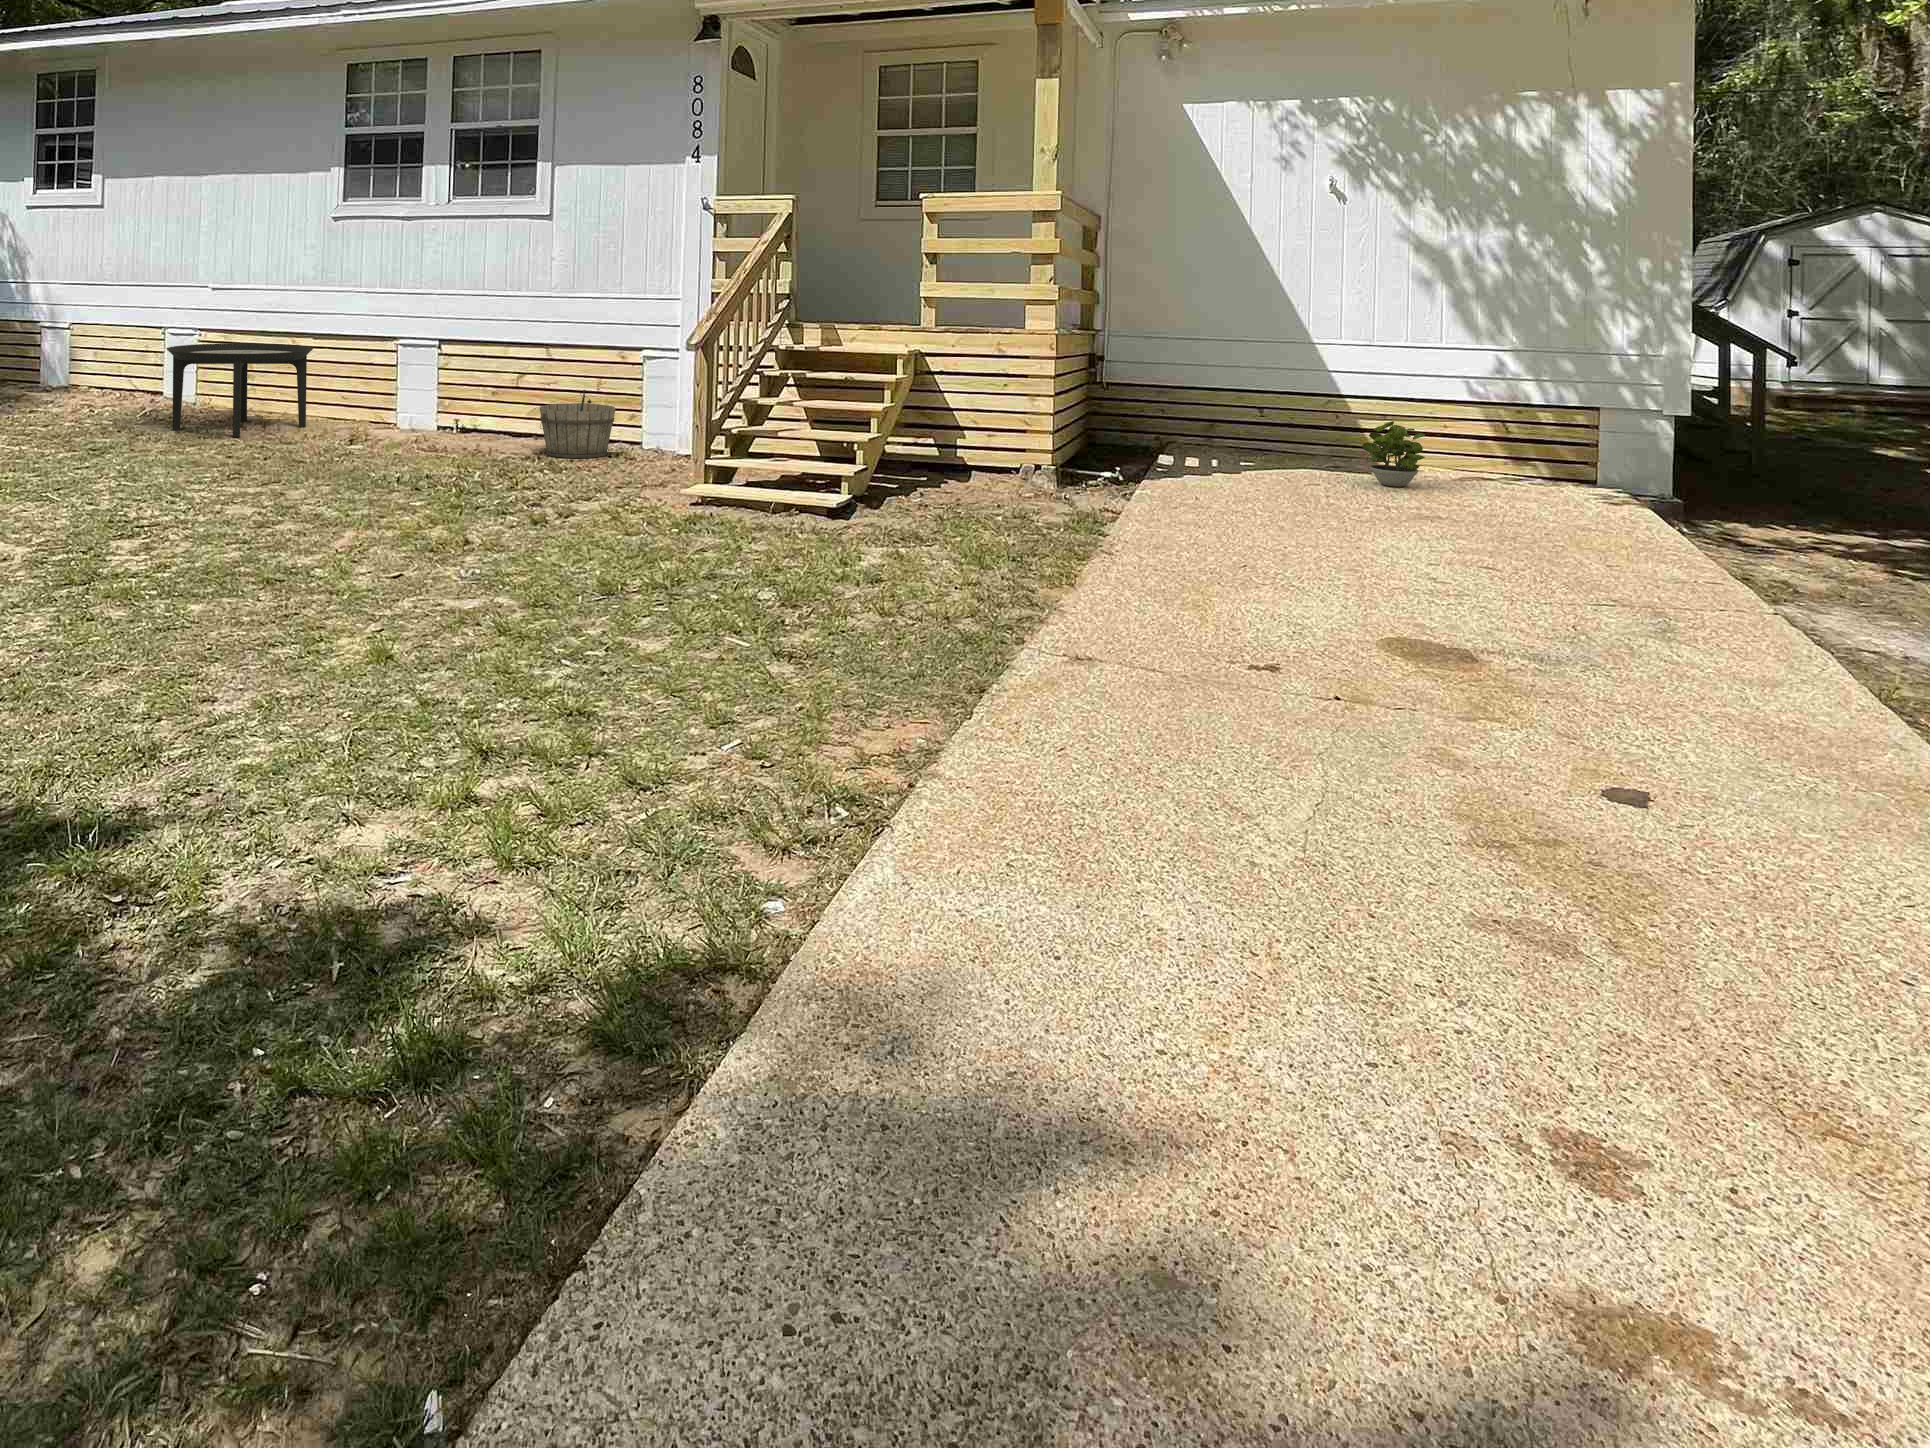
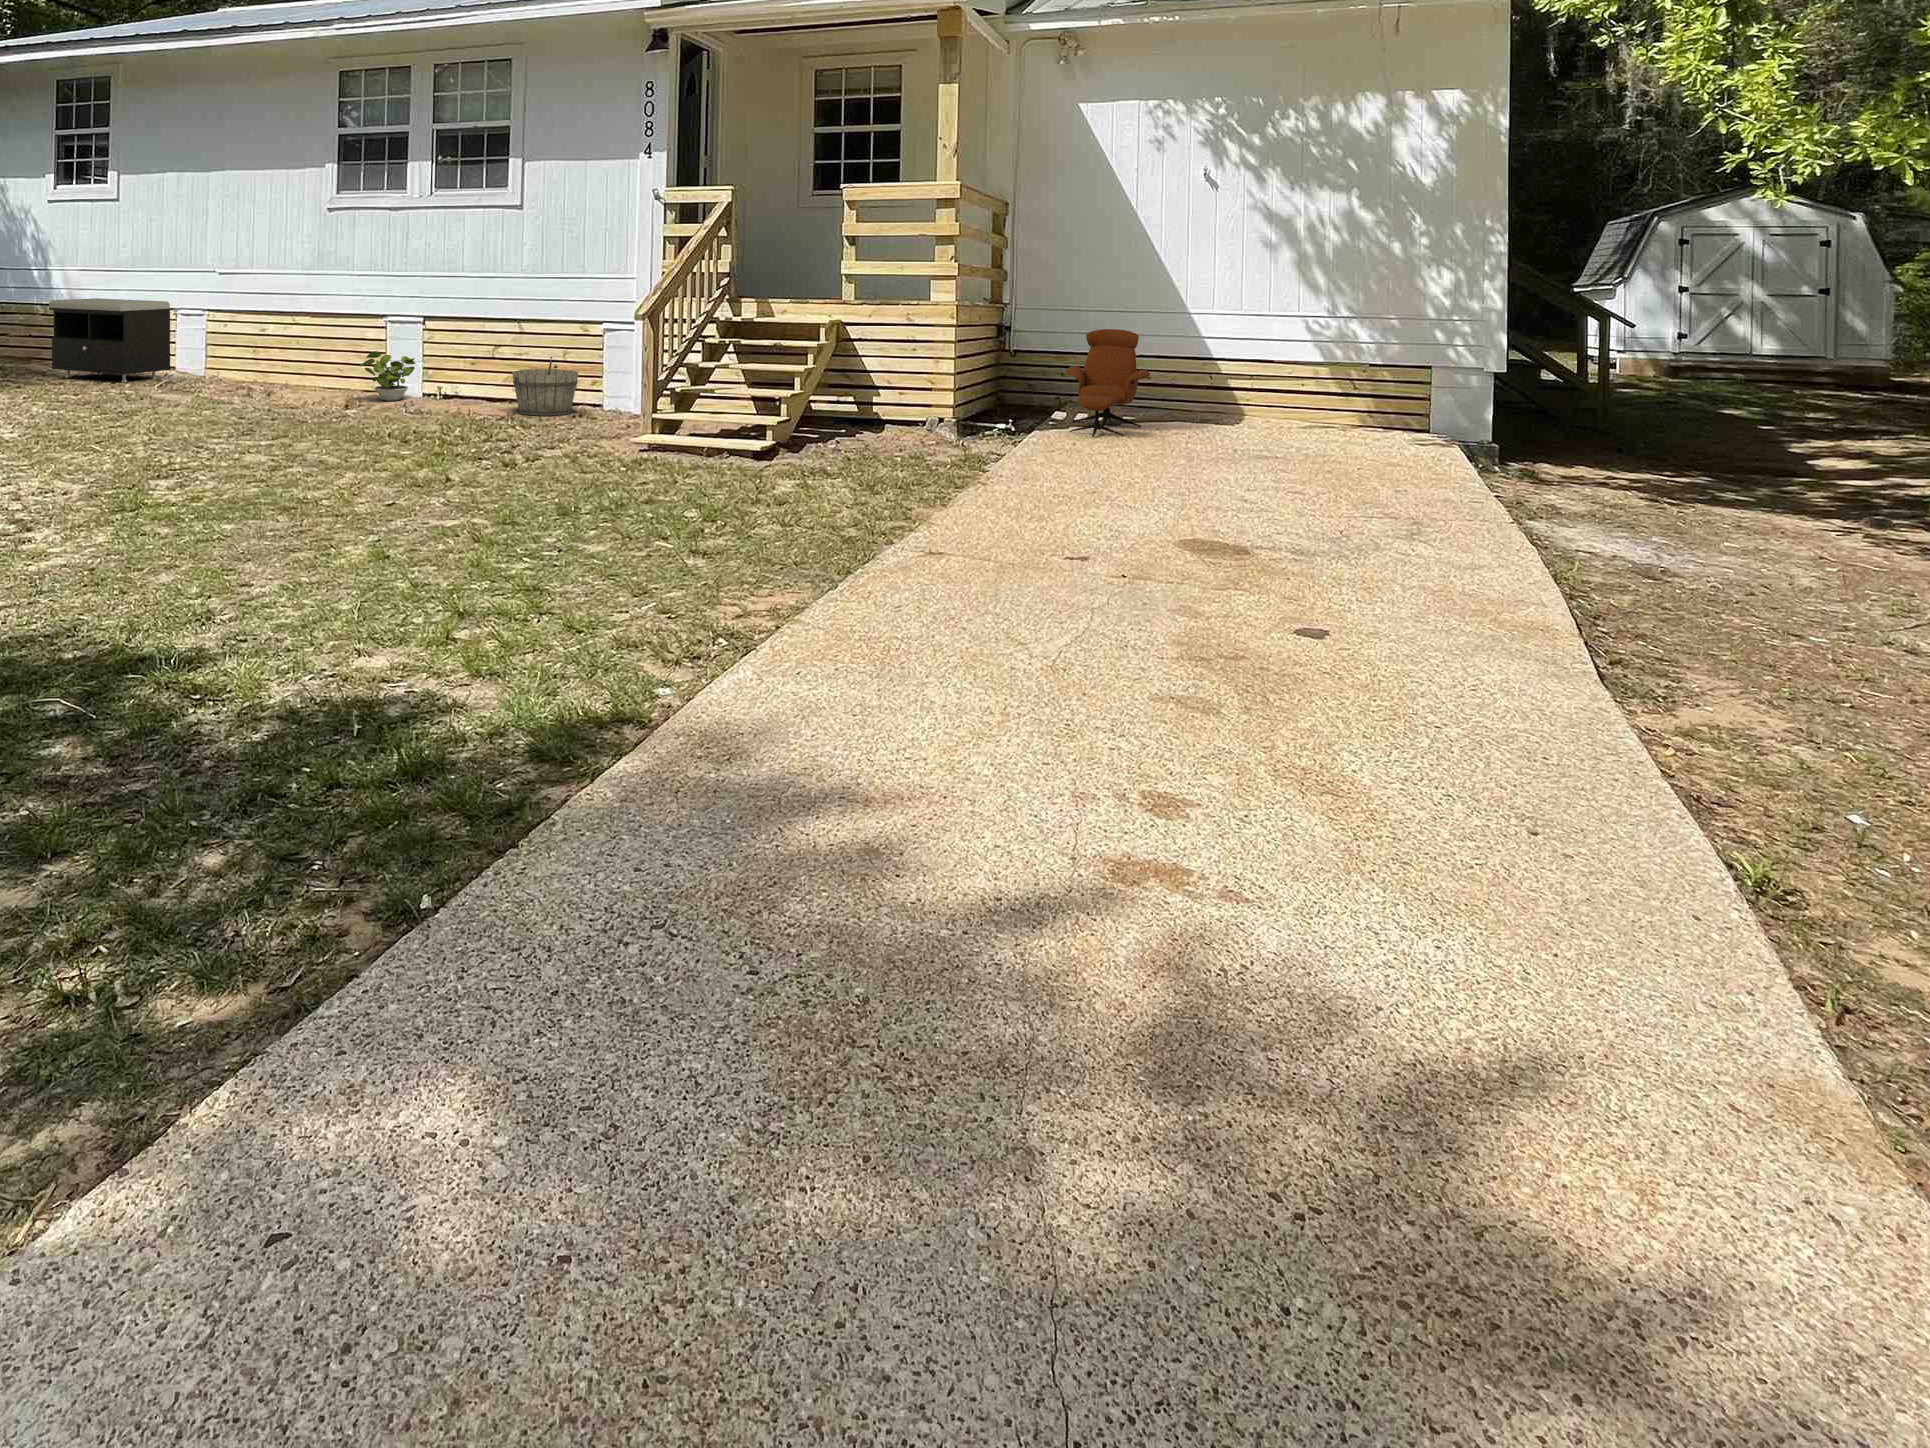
storage bench: none [19,317,155,412] -> present [49,298,170,382]
round table: present [166,343,313,437] -> none [183,320,313,401]
lounge chair: none [1180,362,1279,490] -> present [1066,329,1150,437]
potted plant: present [1362,421,1425,487] -> present [360,351,416,401]

